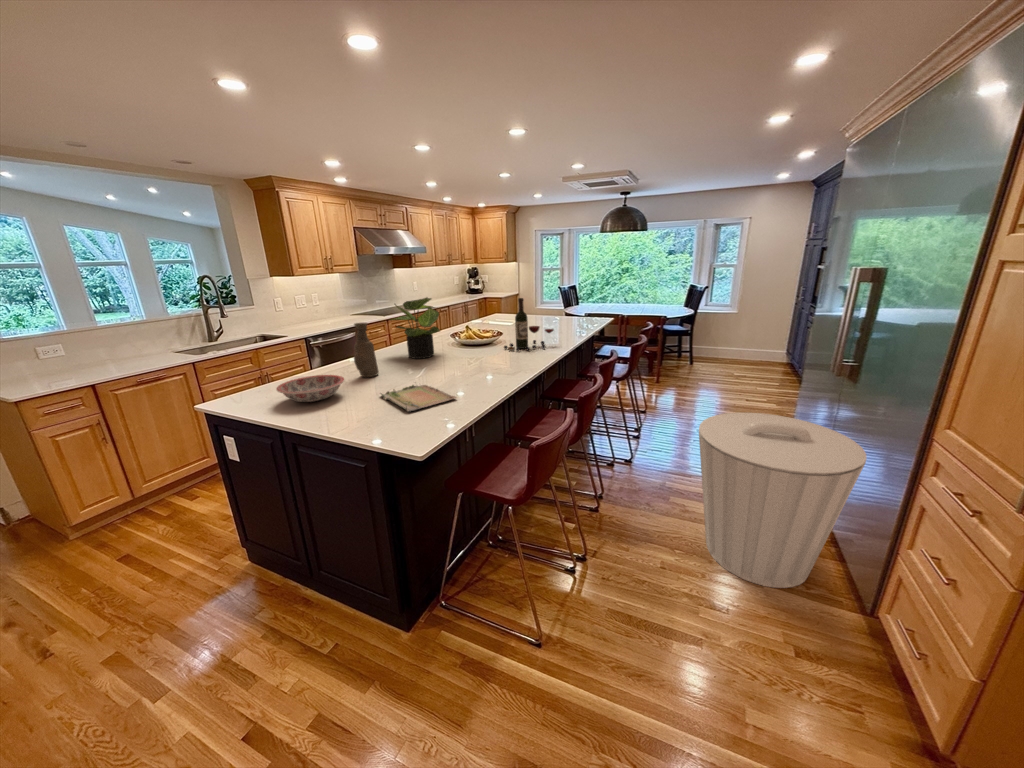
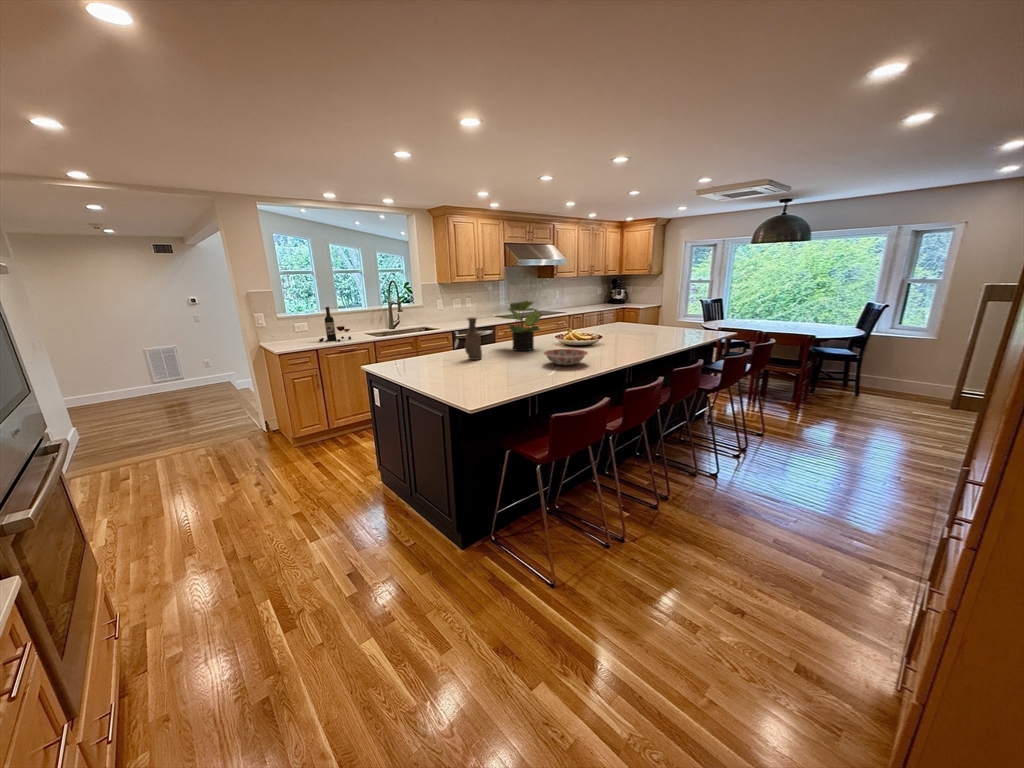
wine bottle: present [504,298,553,351] -> present [319,307,351,342]
ceramic bowl: present [276,375,344,402] -> present [544,349,588,365]
tray: present [381,385,456,412] -> none [471,364,522,383]
trash can: present [699,413,867,588] -> none [751,432,947,625]

